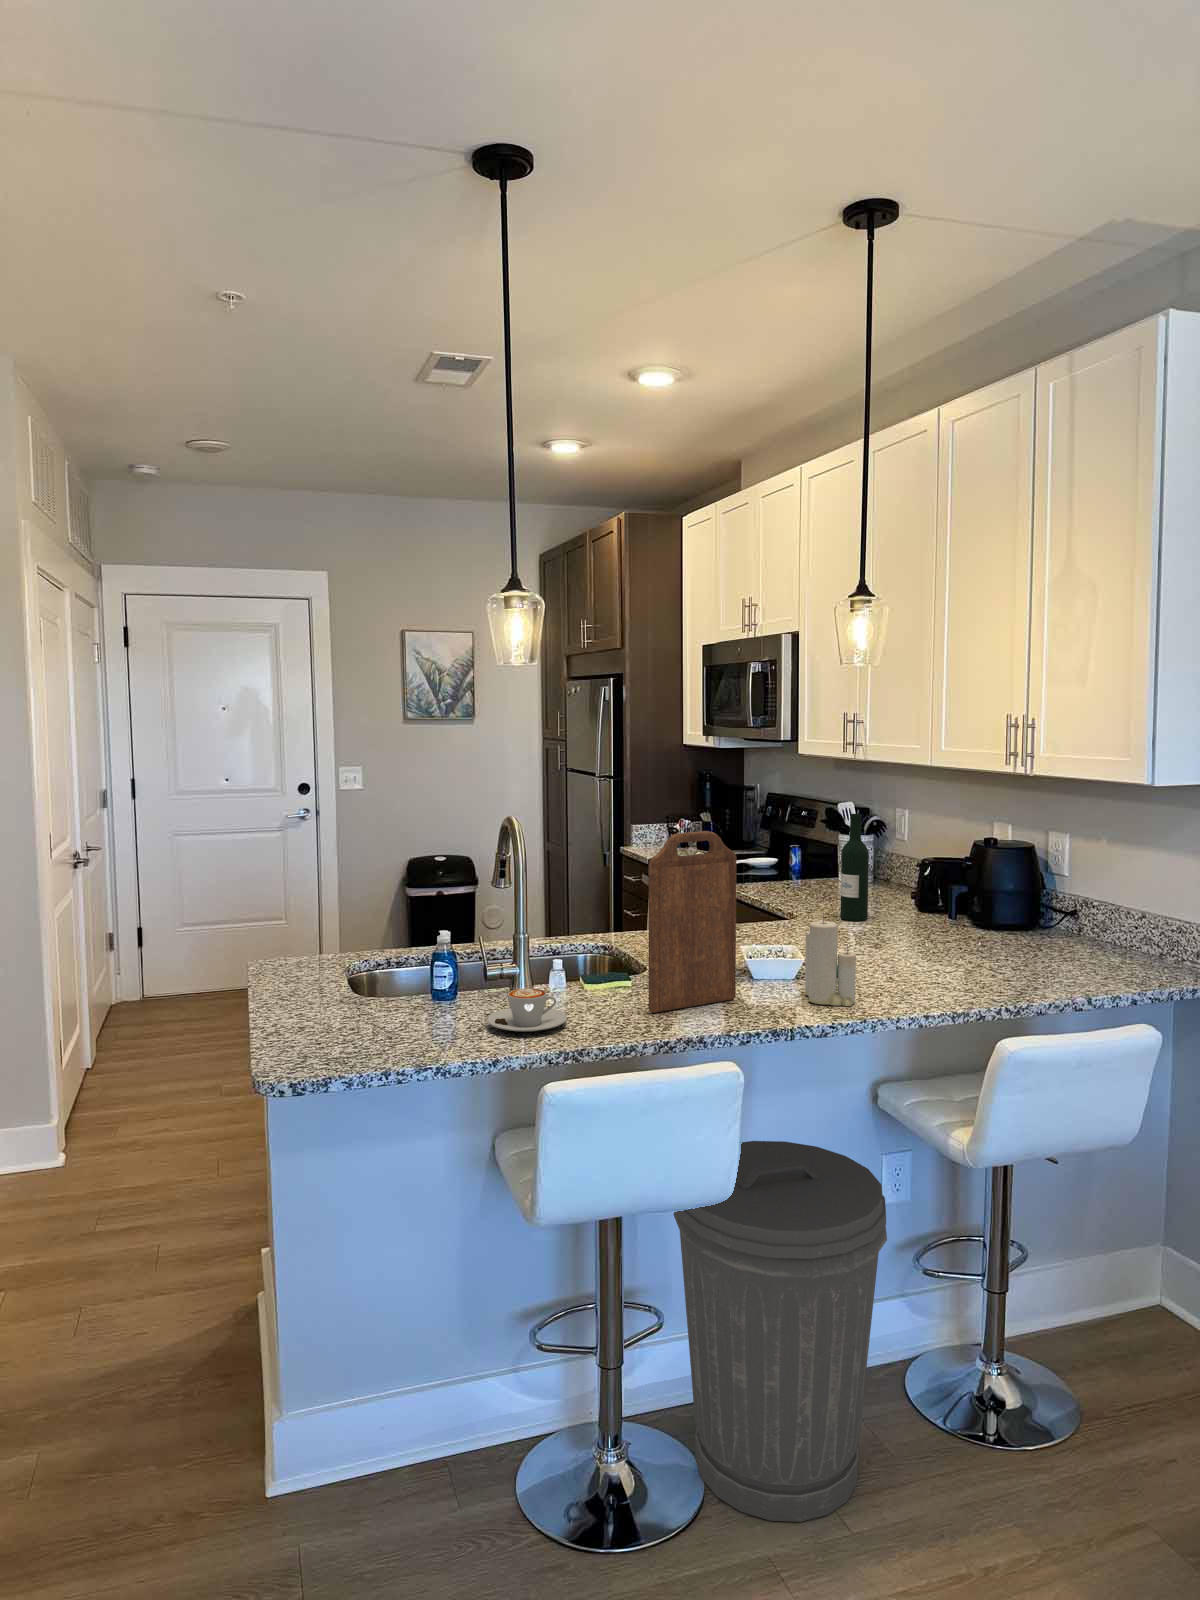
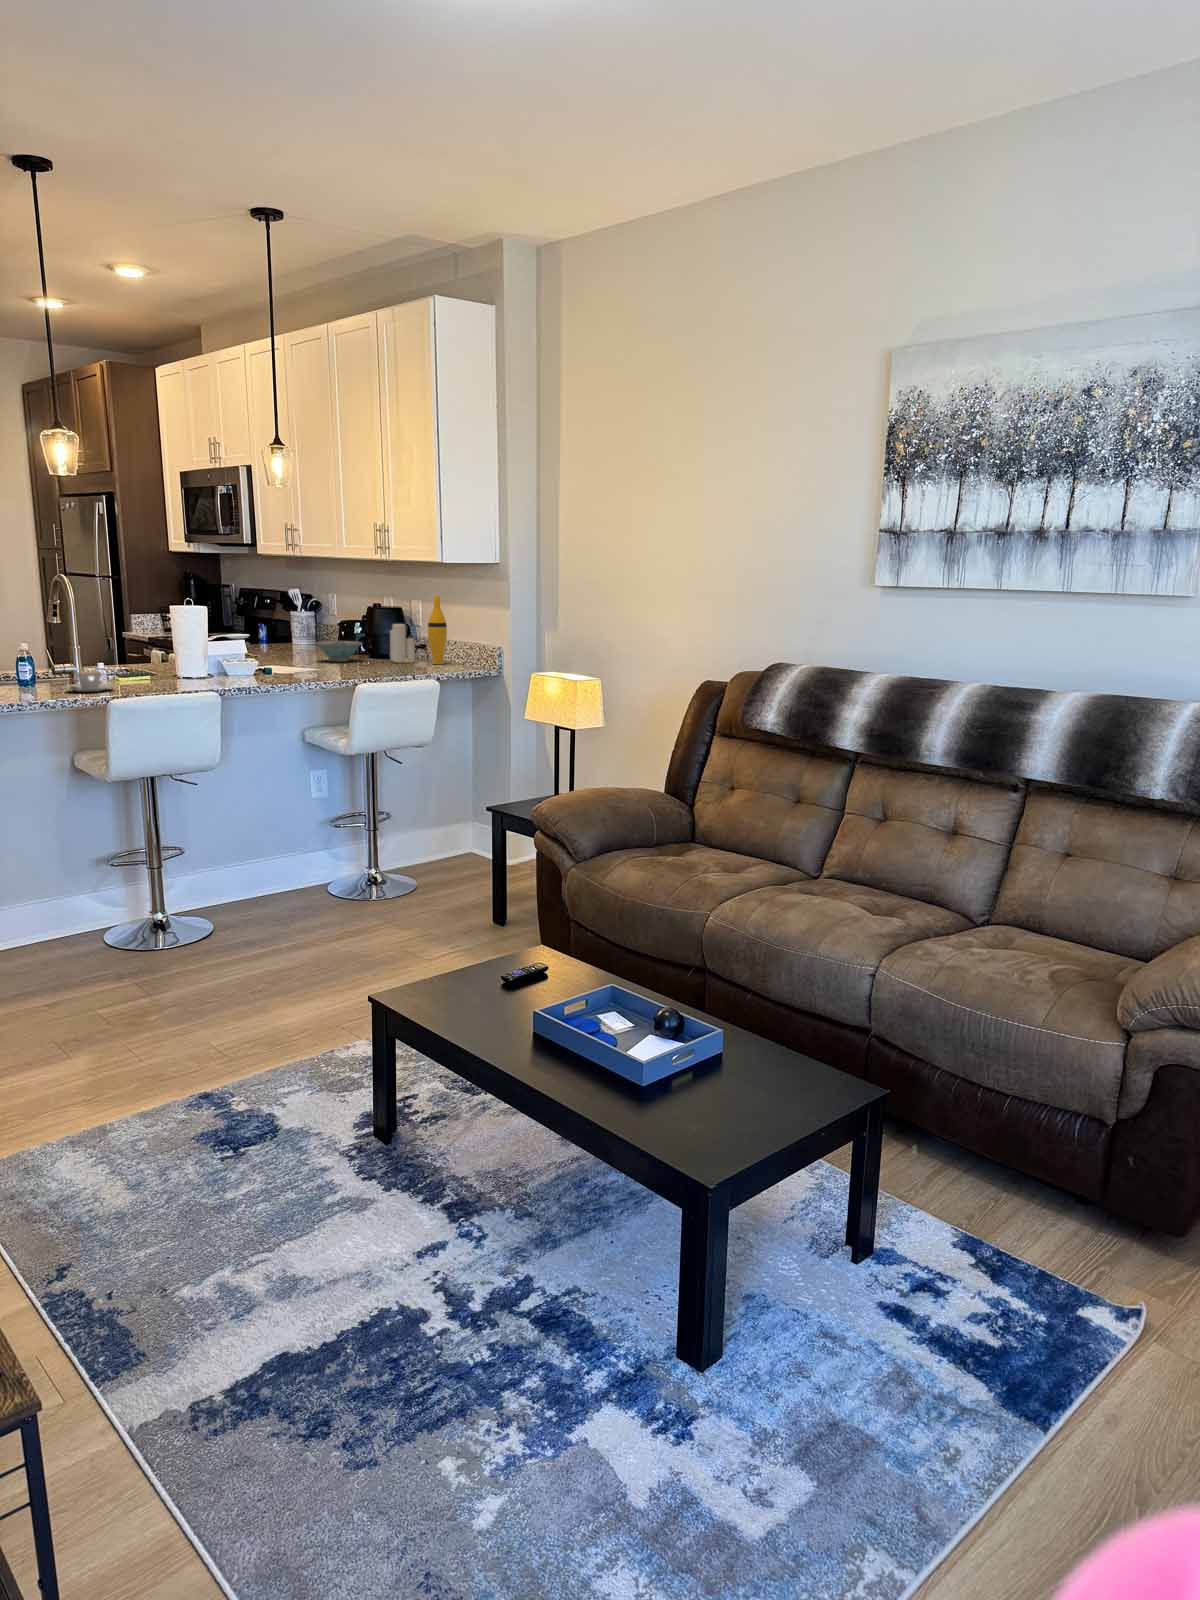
wine bottle: present [840,814,869,921] -> none [285,589,304,657]
cutting board: present [648,831,736,1013] -> none [157,582,215,685]
vase: none [1103,841,1141,964] -> present [428,596,447,664]
ceramic bowl: none [891,901,972,941] -> present [316,641,362,662]
candle: present [805,914,856,1006] -> present [390,624,415,663]
trash can: present [673,1141,887,1522] -> none [186,762,304,937]

